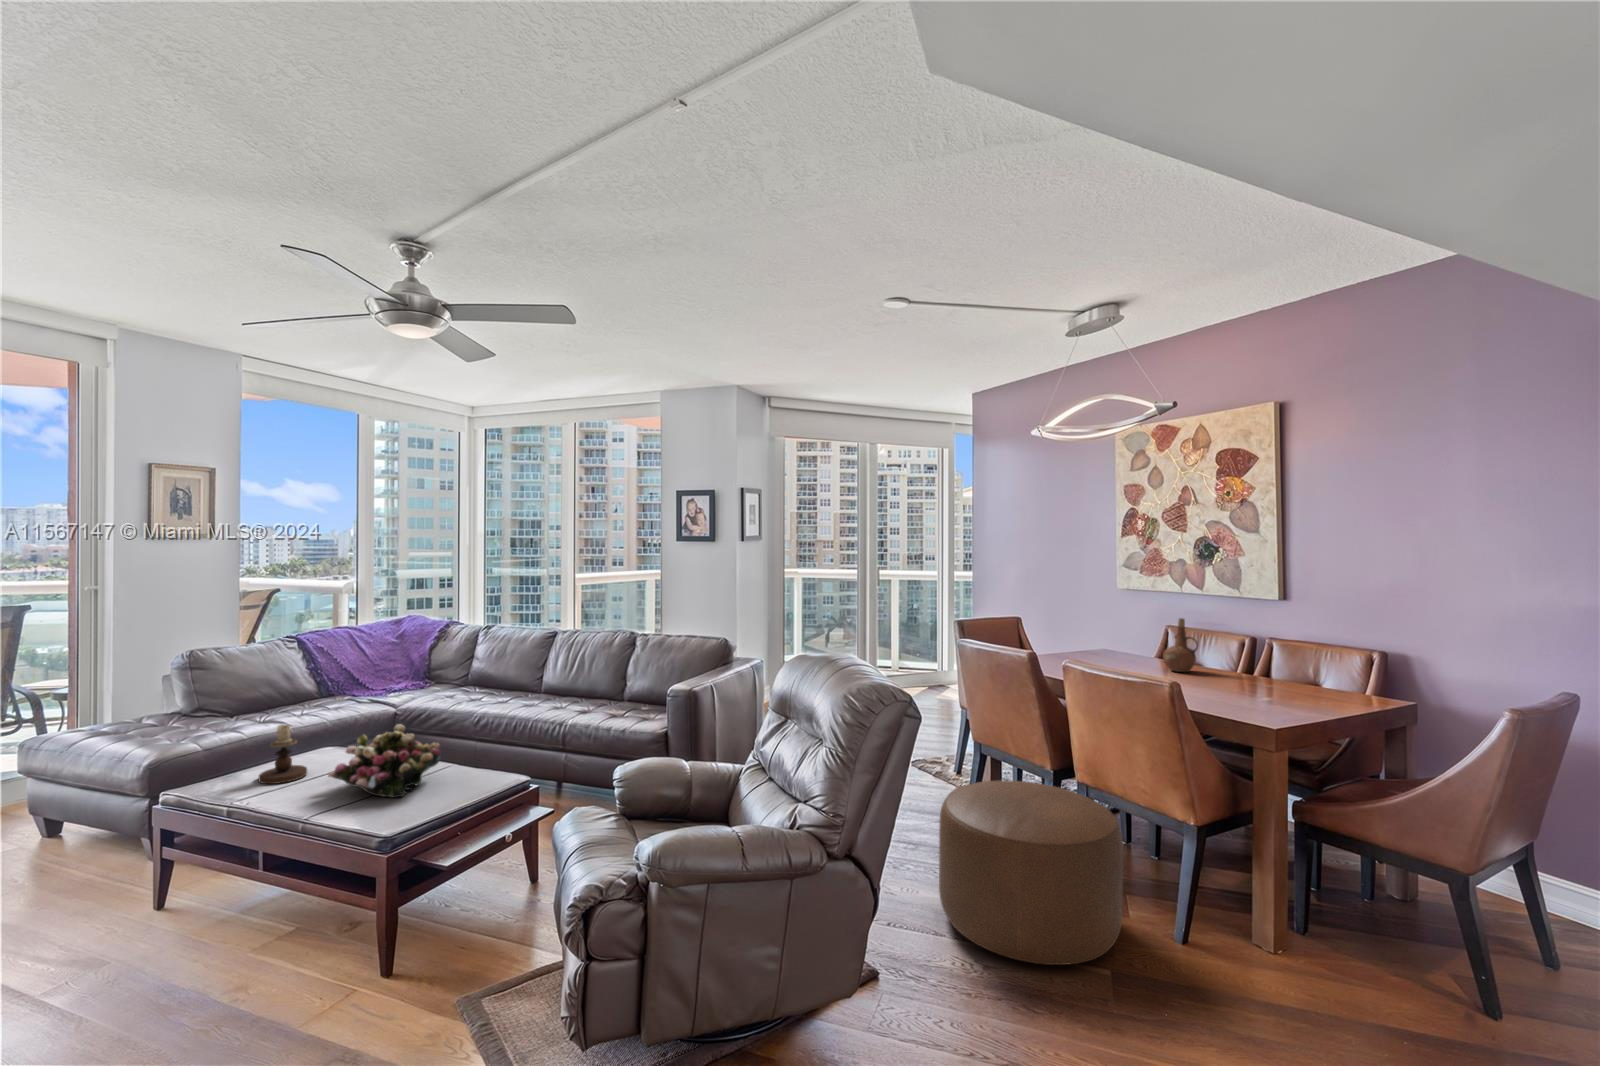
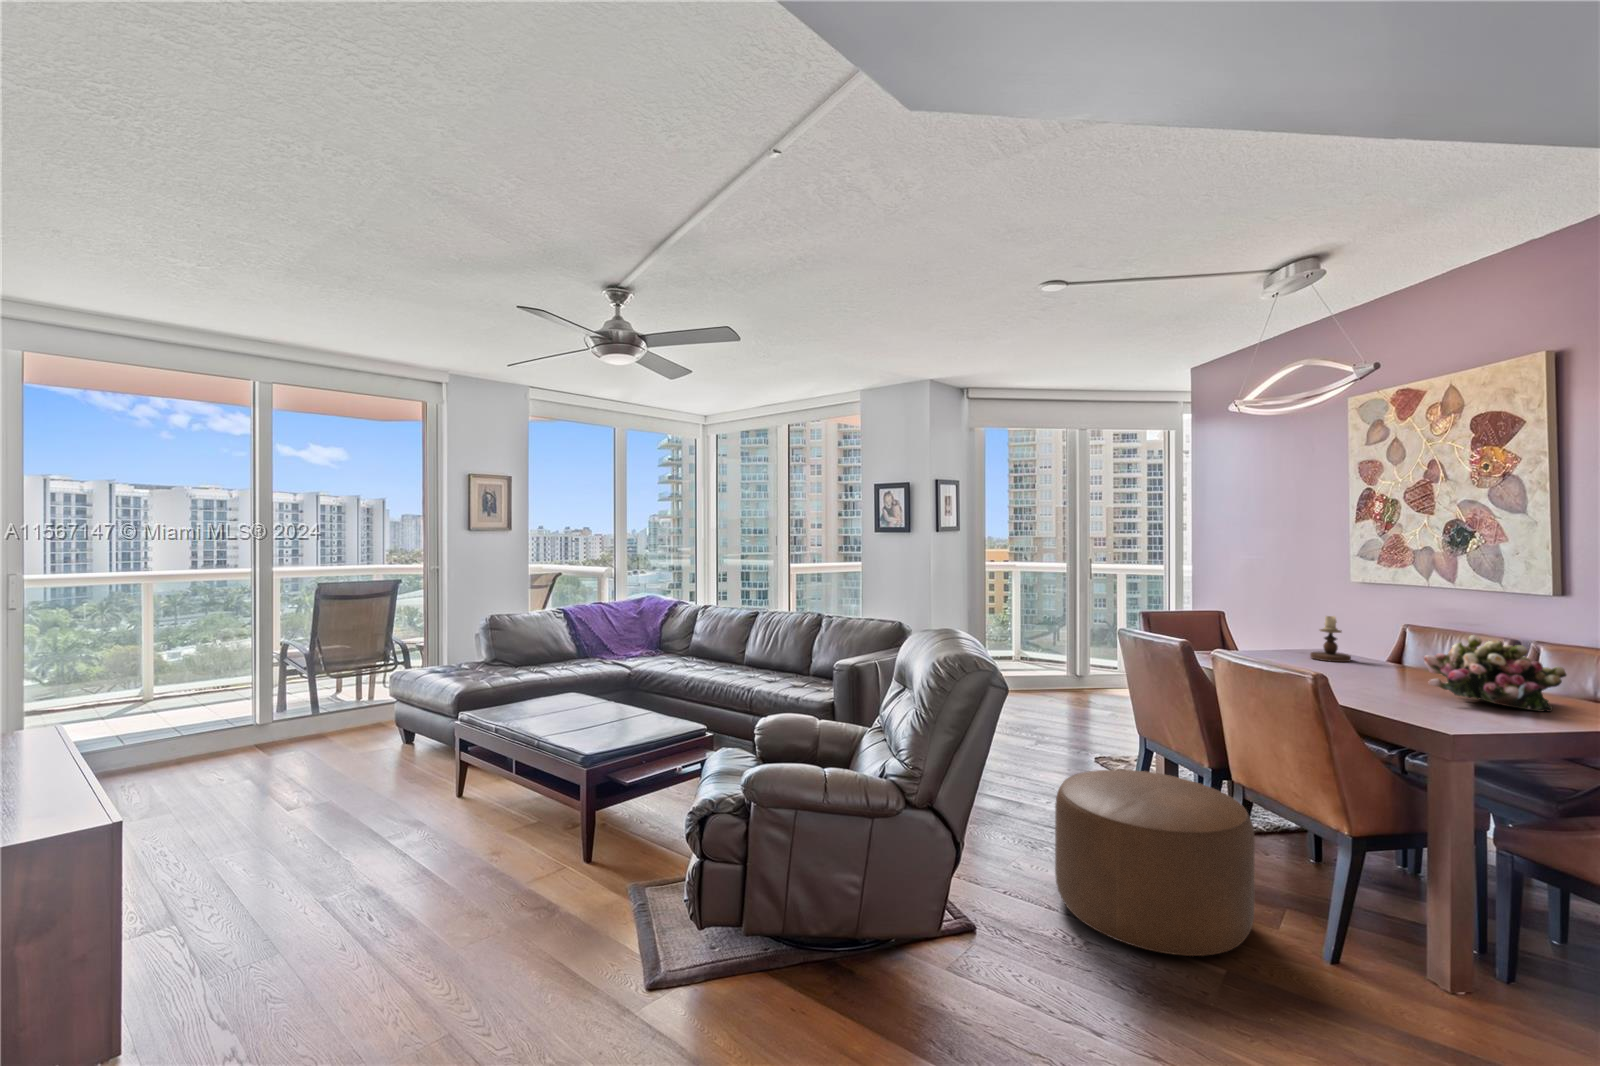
ceramic pitcher: present [1163,618,1198,672] -> none [1375,614,1422,677]
flower arrangement: present [328,724,440,797] -> present [1424,636,1566,712]
candlestick: present [259,725,307,784] -> present [1310,616,1351,662]

